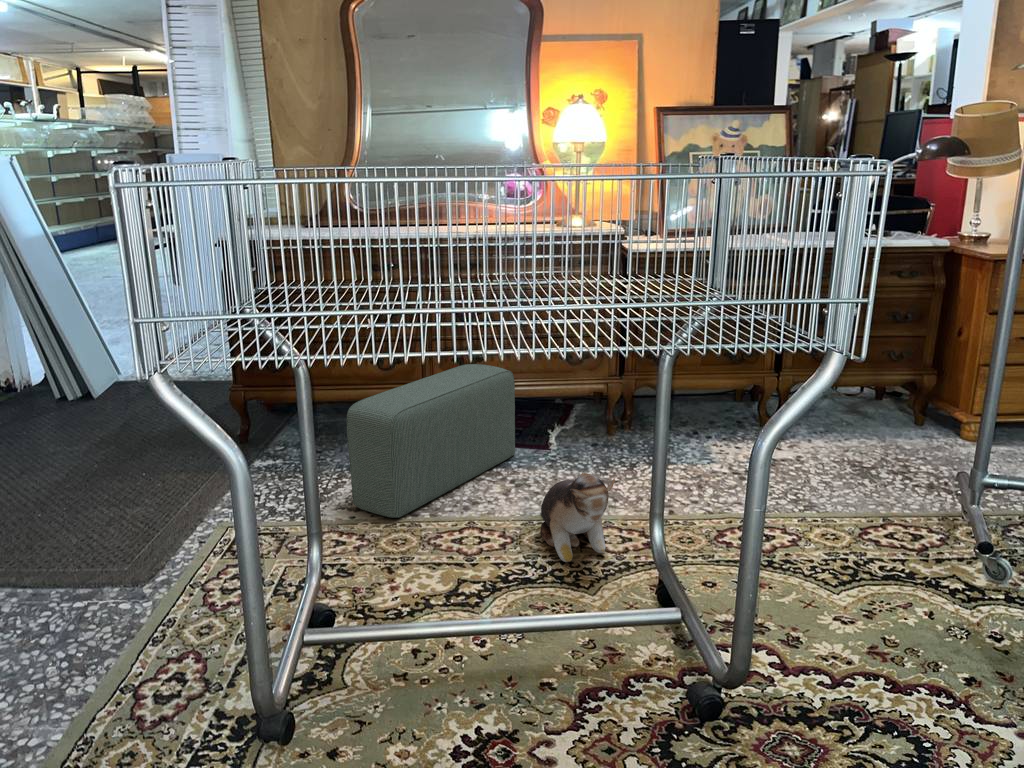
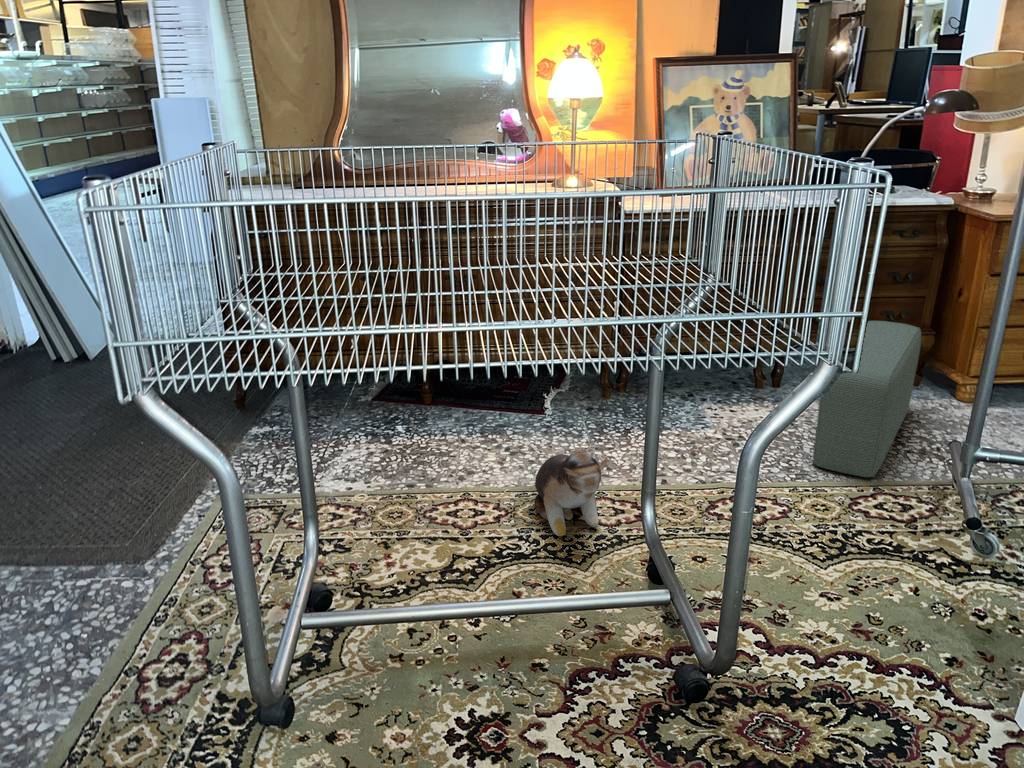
pouf: present [347,364,515,518] -> present [813,321,922,477]

